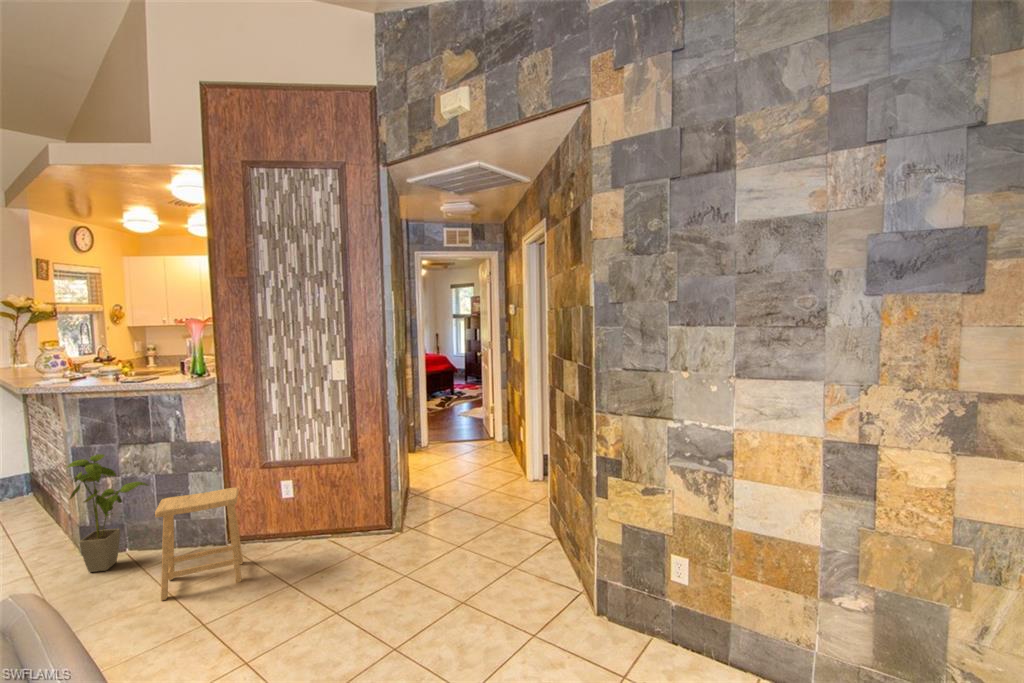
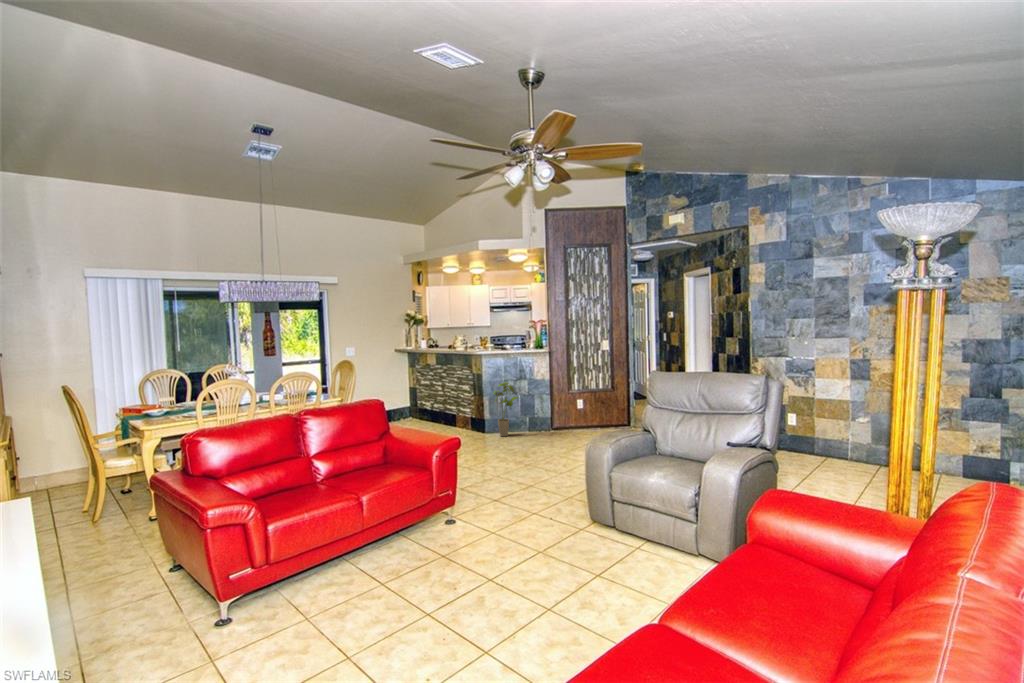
footstool: present [155,487,243,601] -> none [541,398,576,442]

